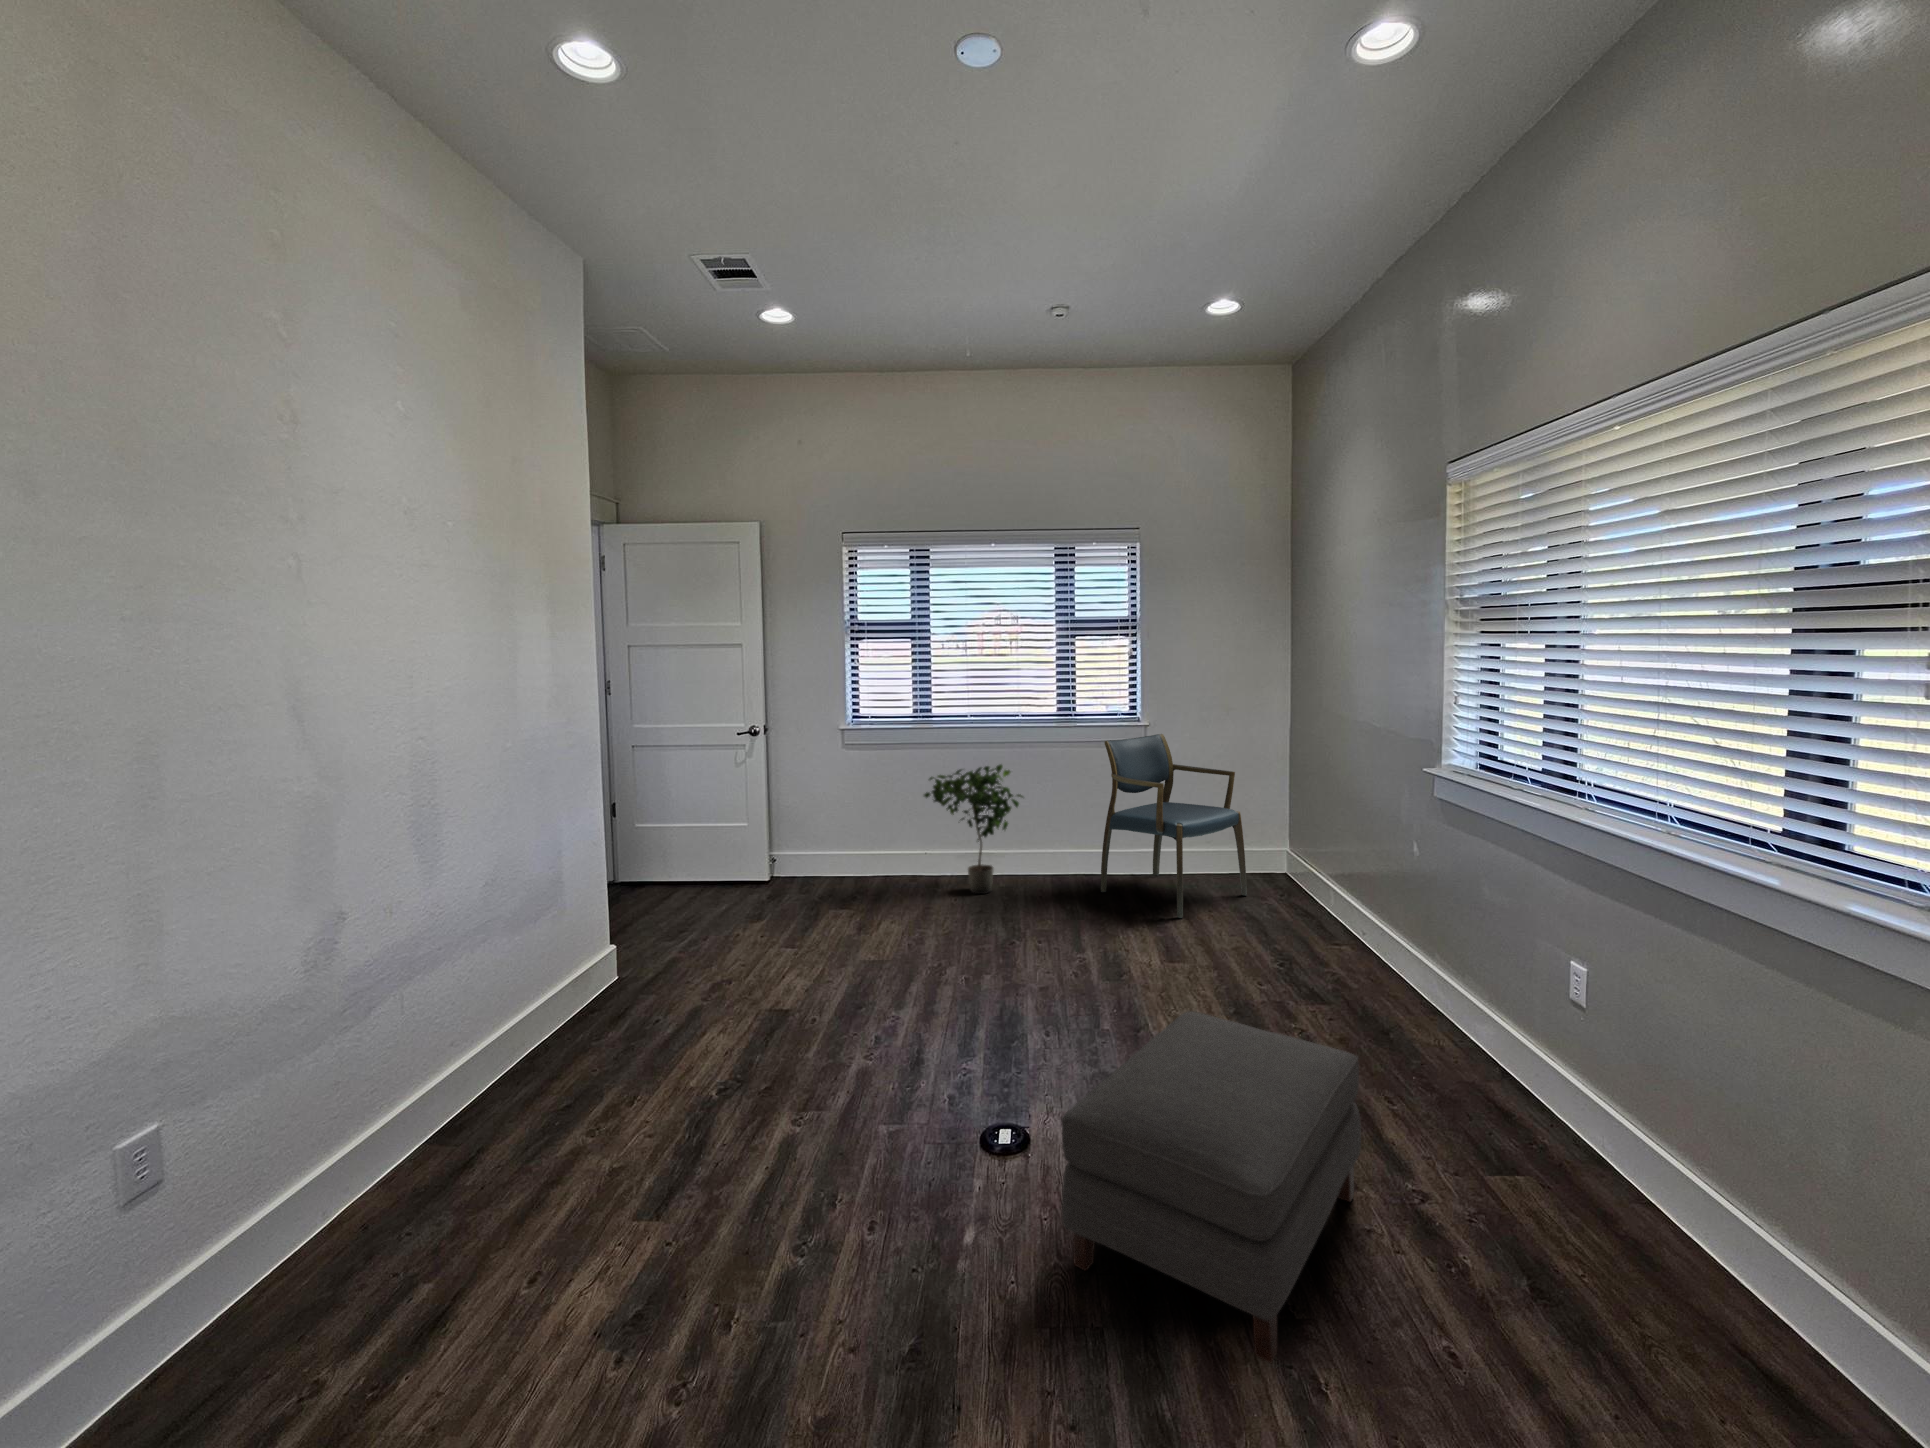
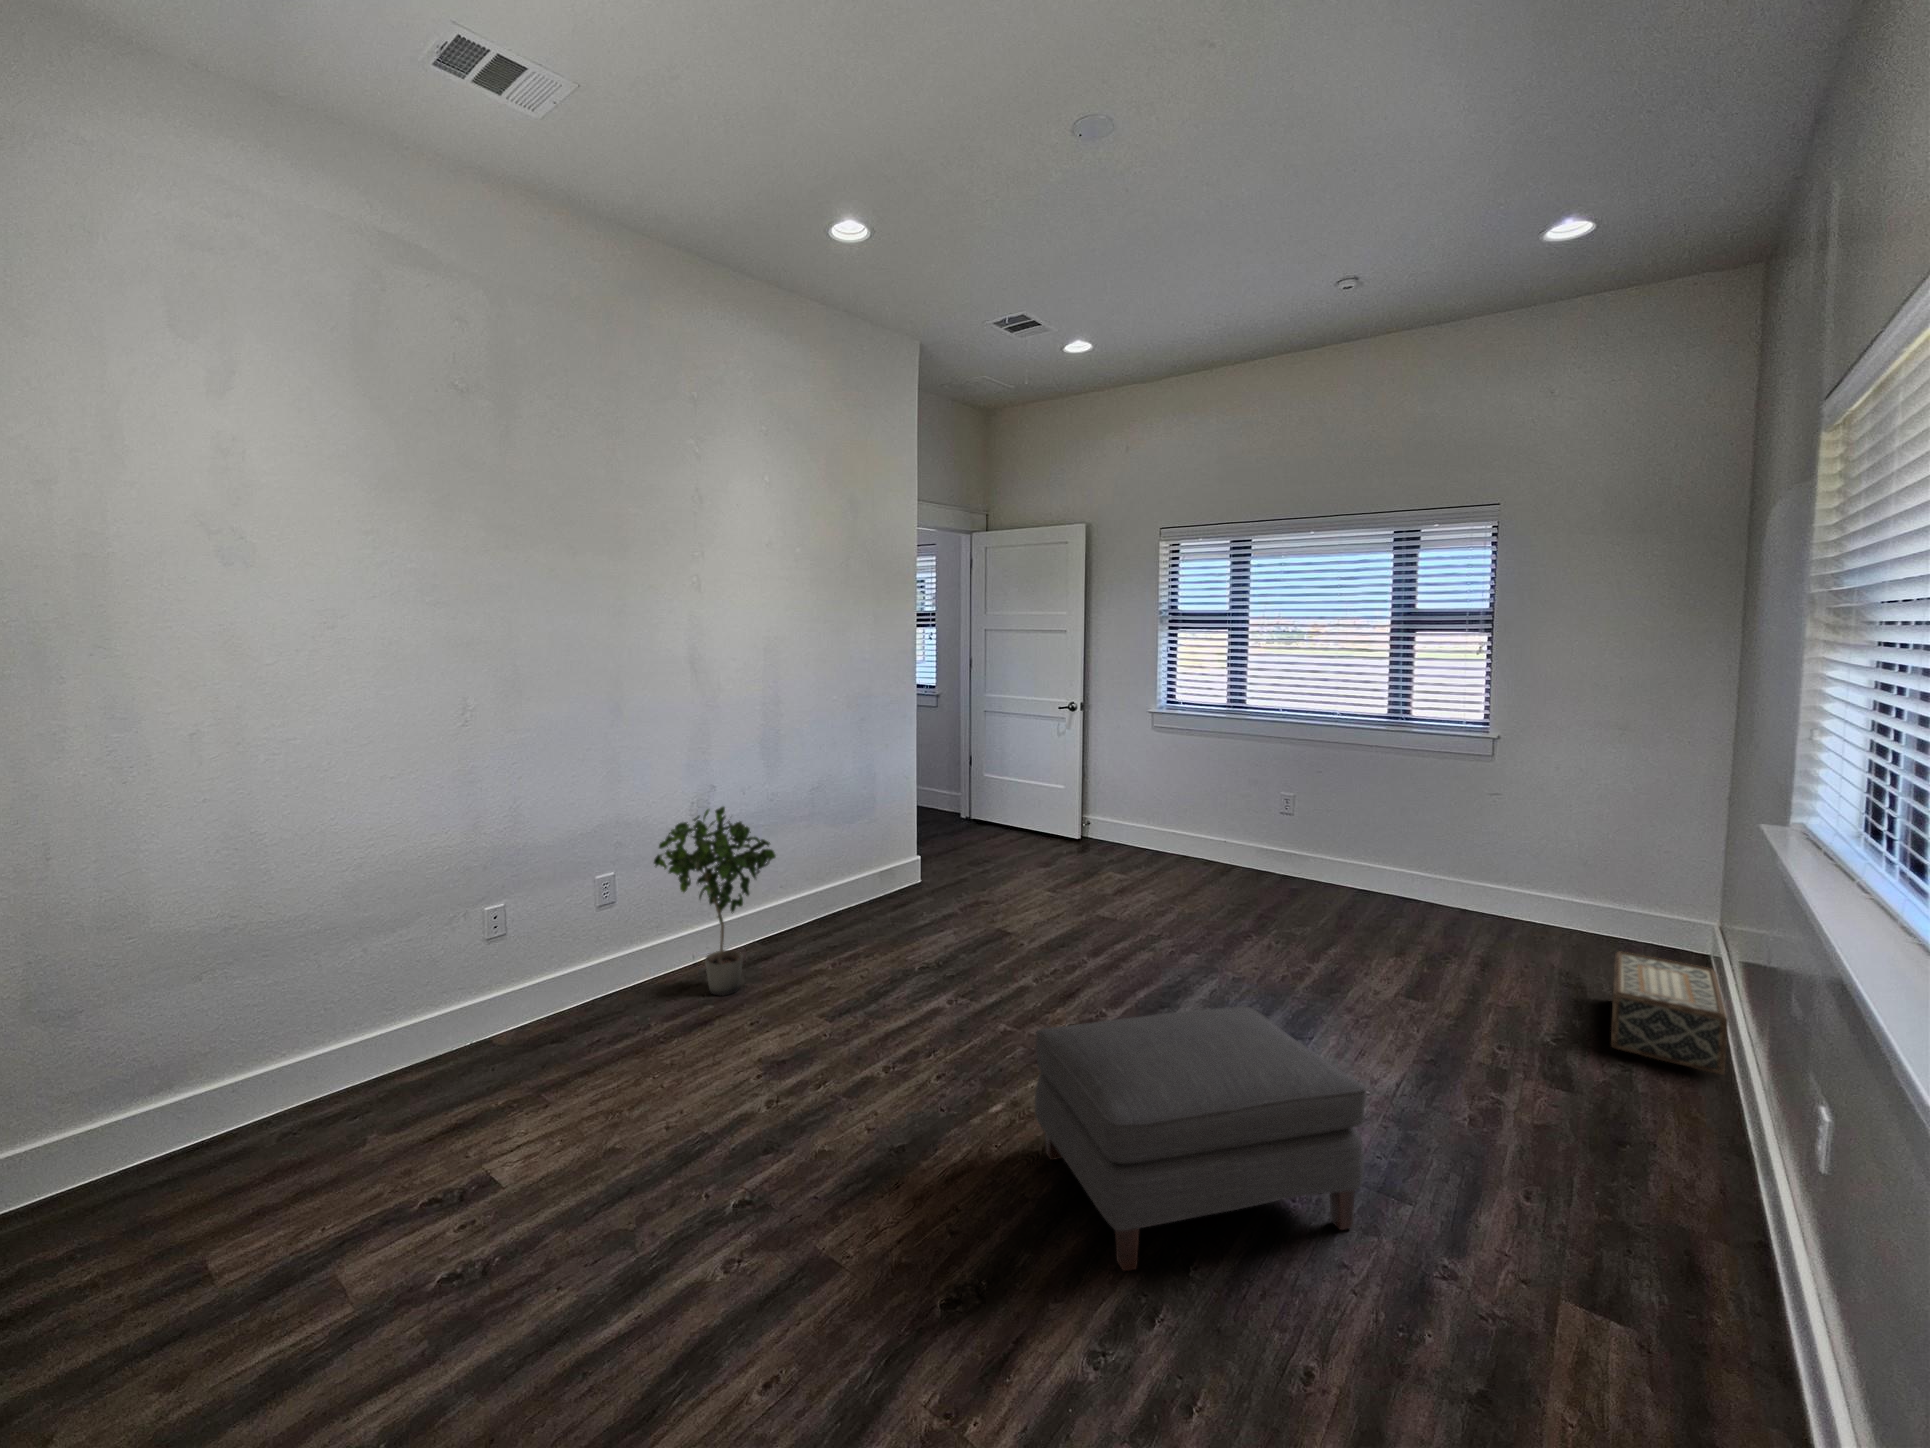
armchair: present [1101,734,1247,918] -> none [1404,750,1608,965]
potted plant: present [924,764,1023,894] -> present [654,807,776,996]
woven basket: none [1277,881,1378,959] -> present [1611,951,1728,1075]

